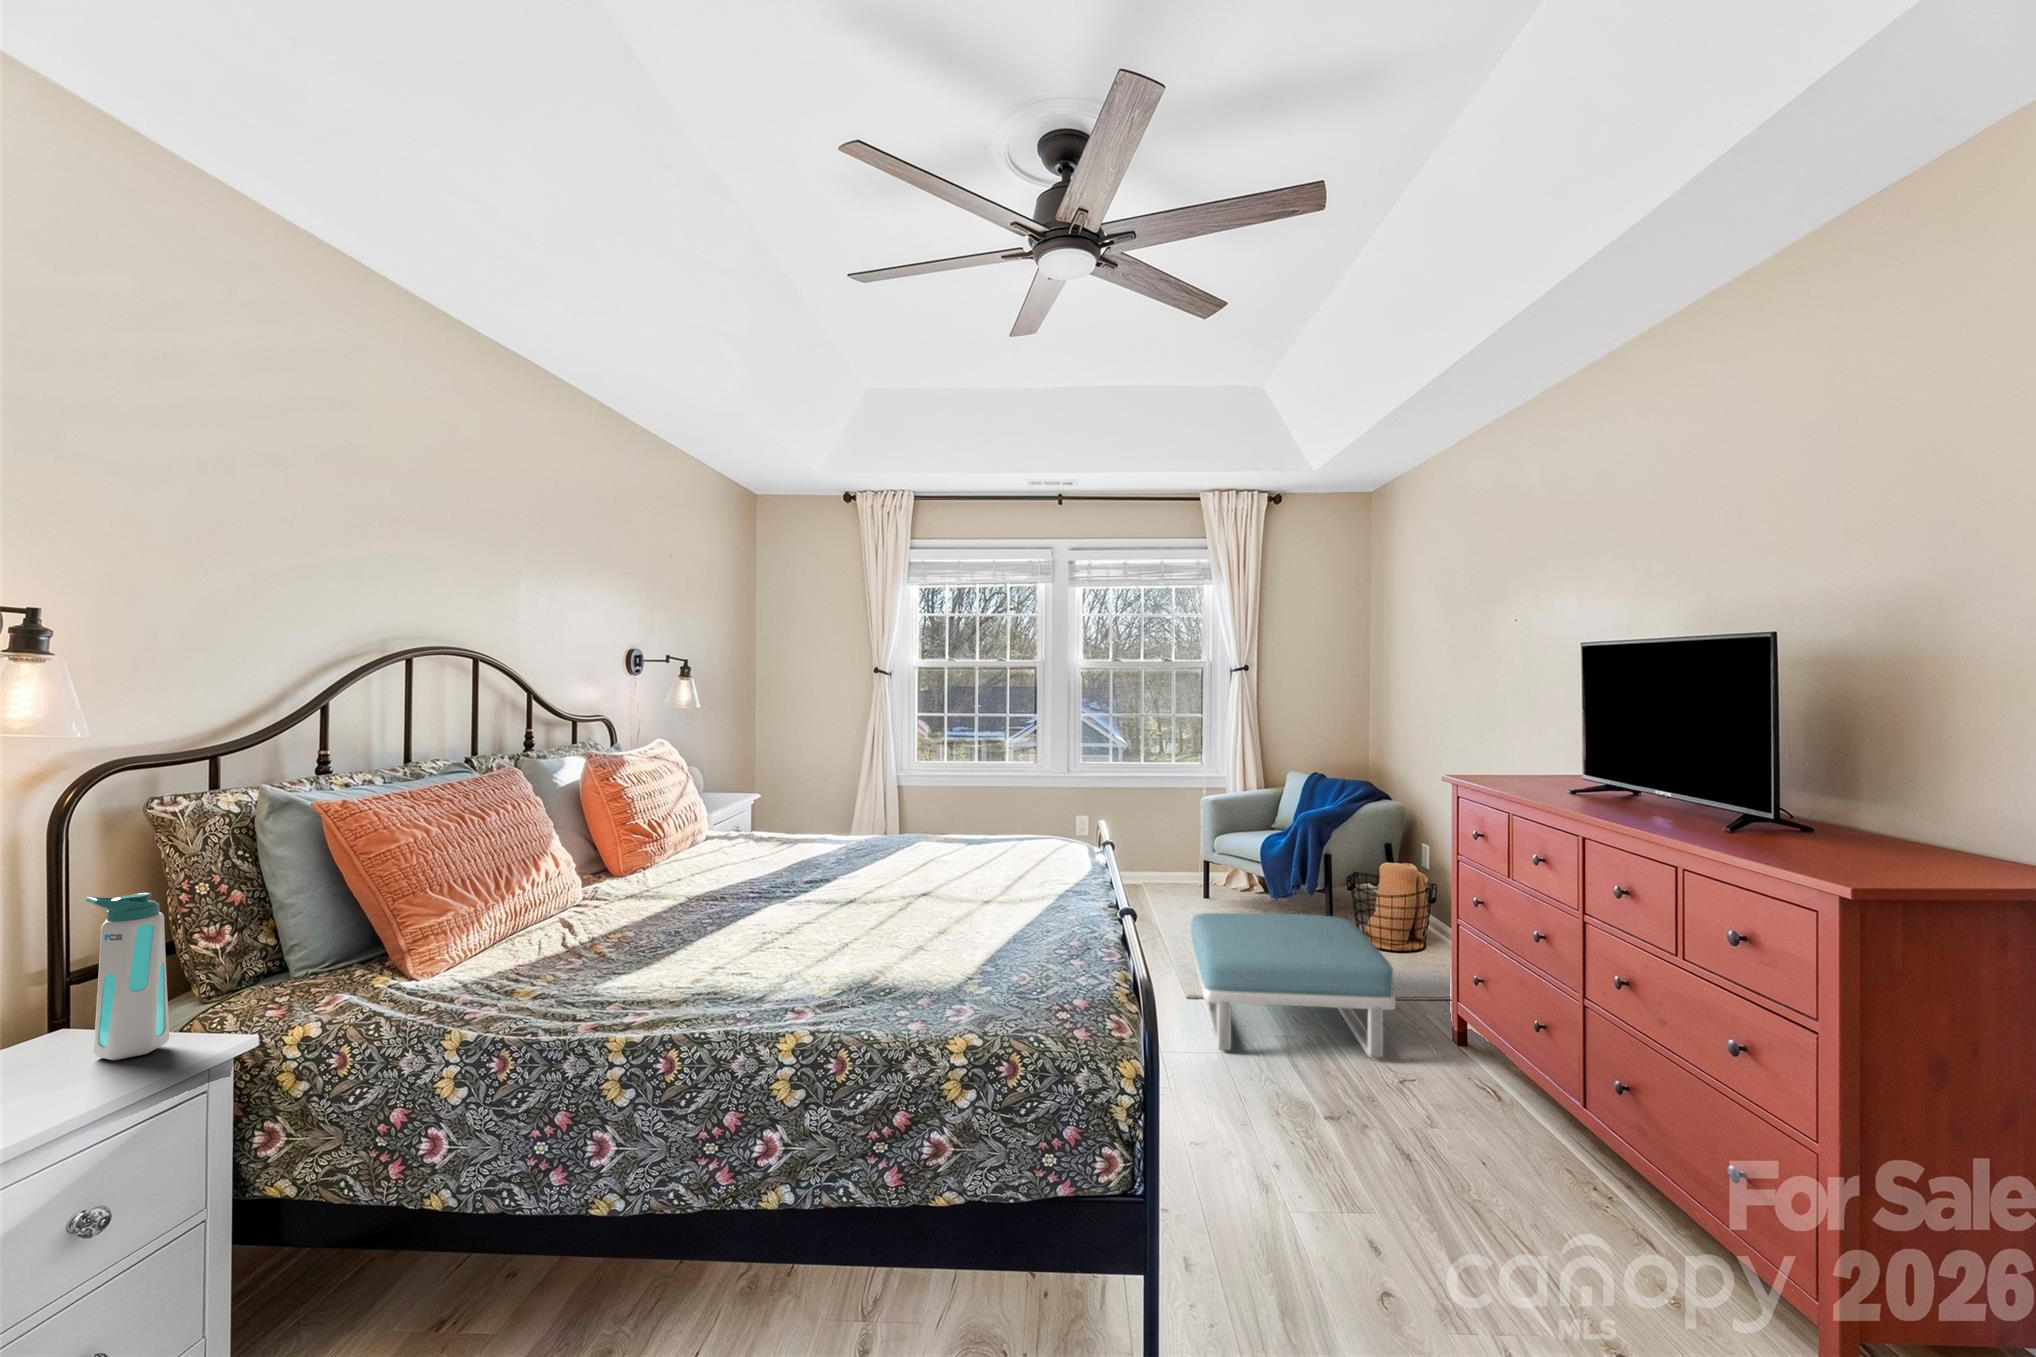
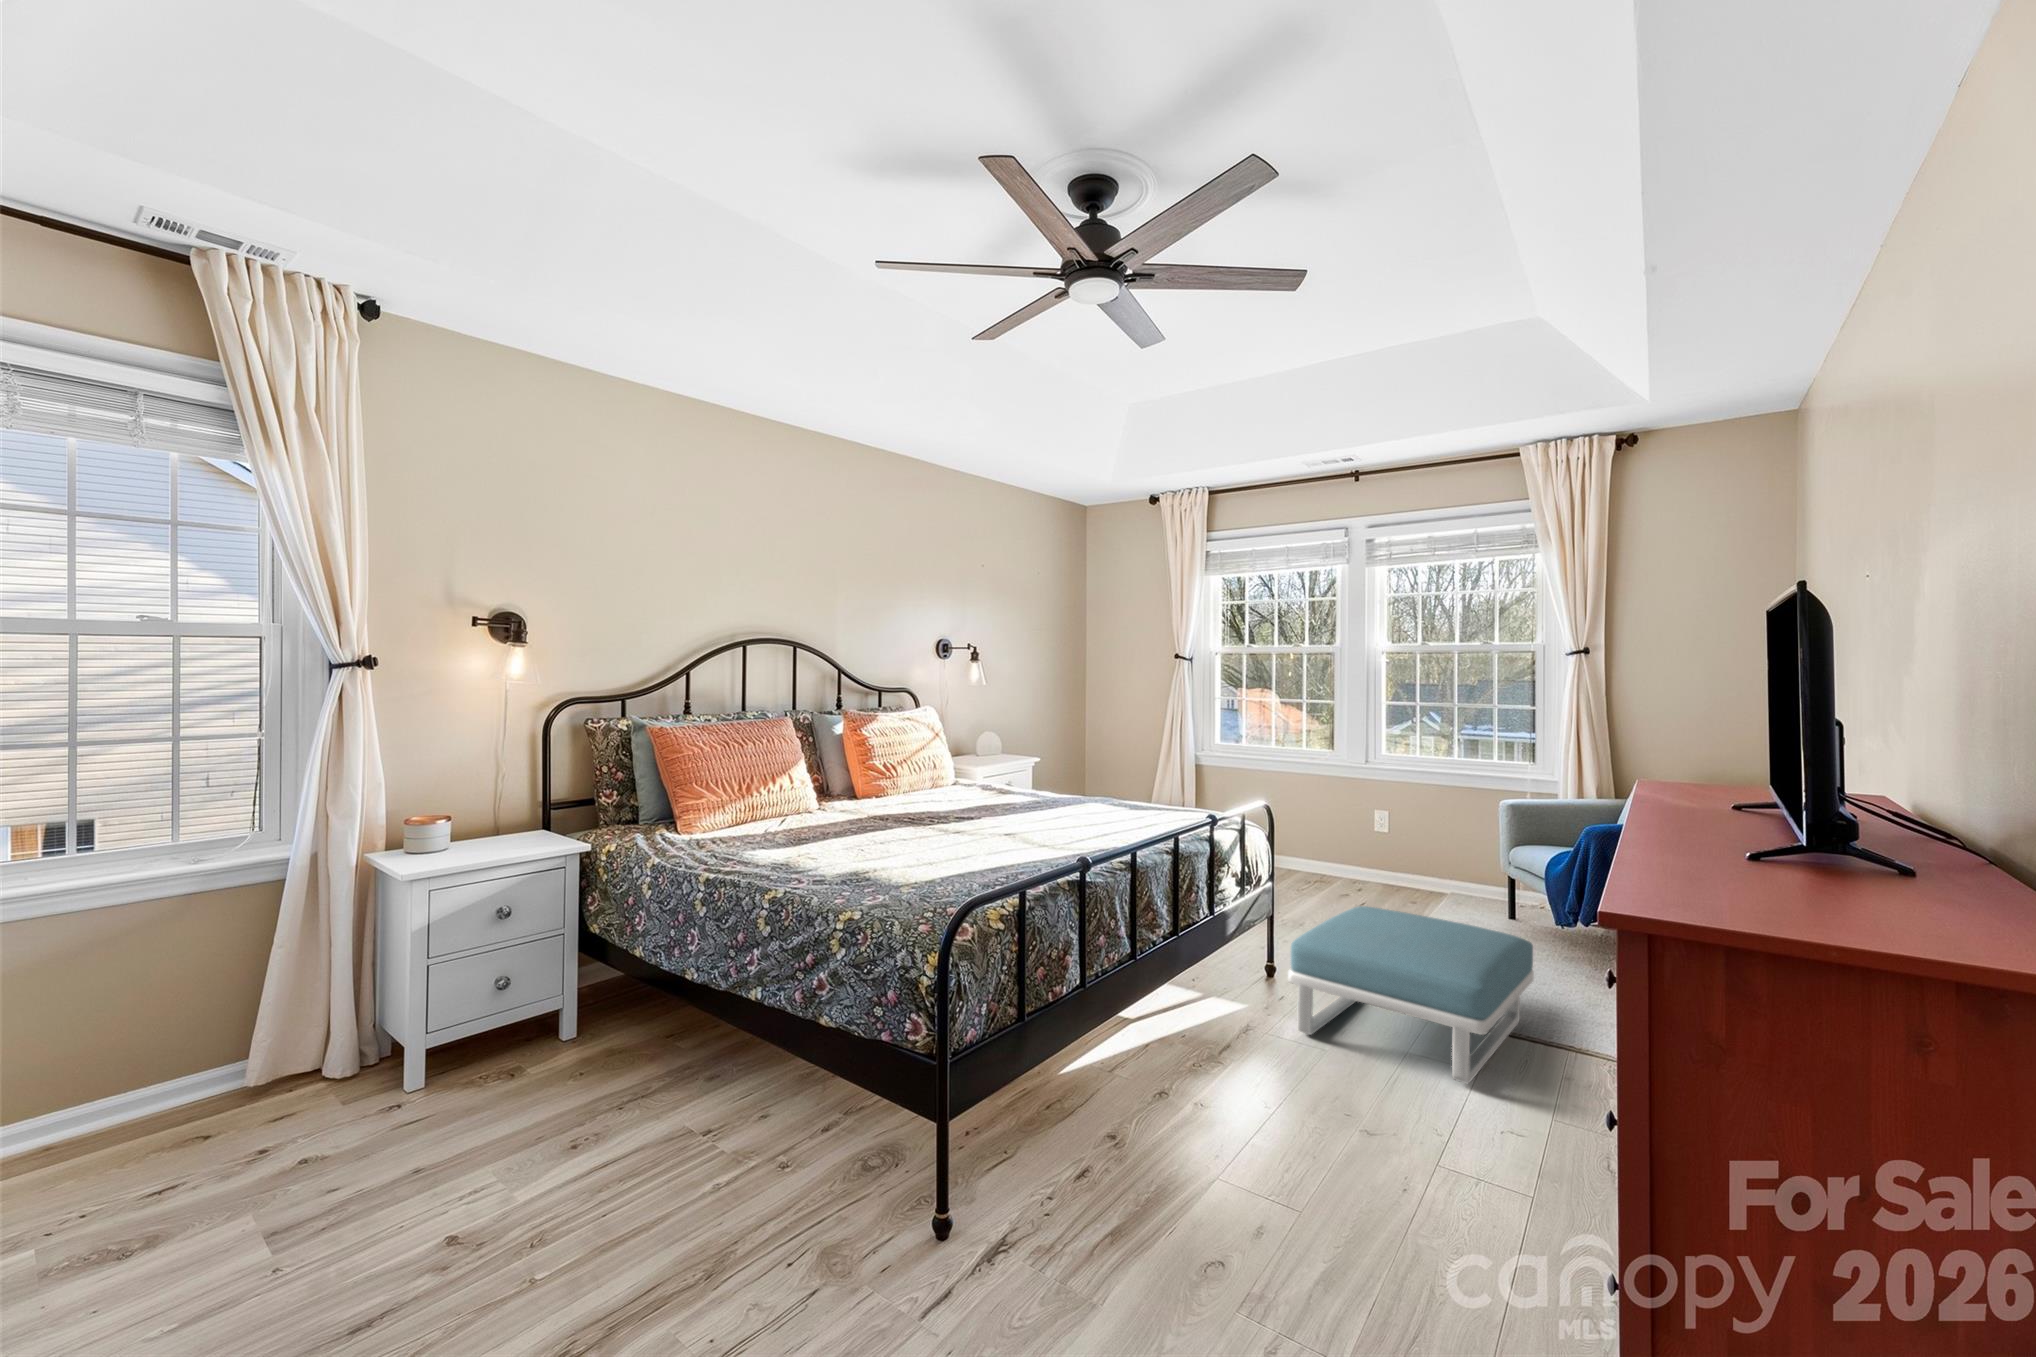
water bottle: present [86,893,169,1060] -> none [525,765,557,845]

